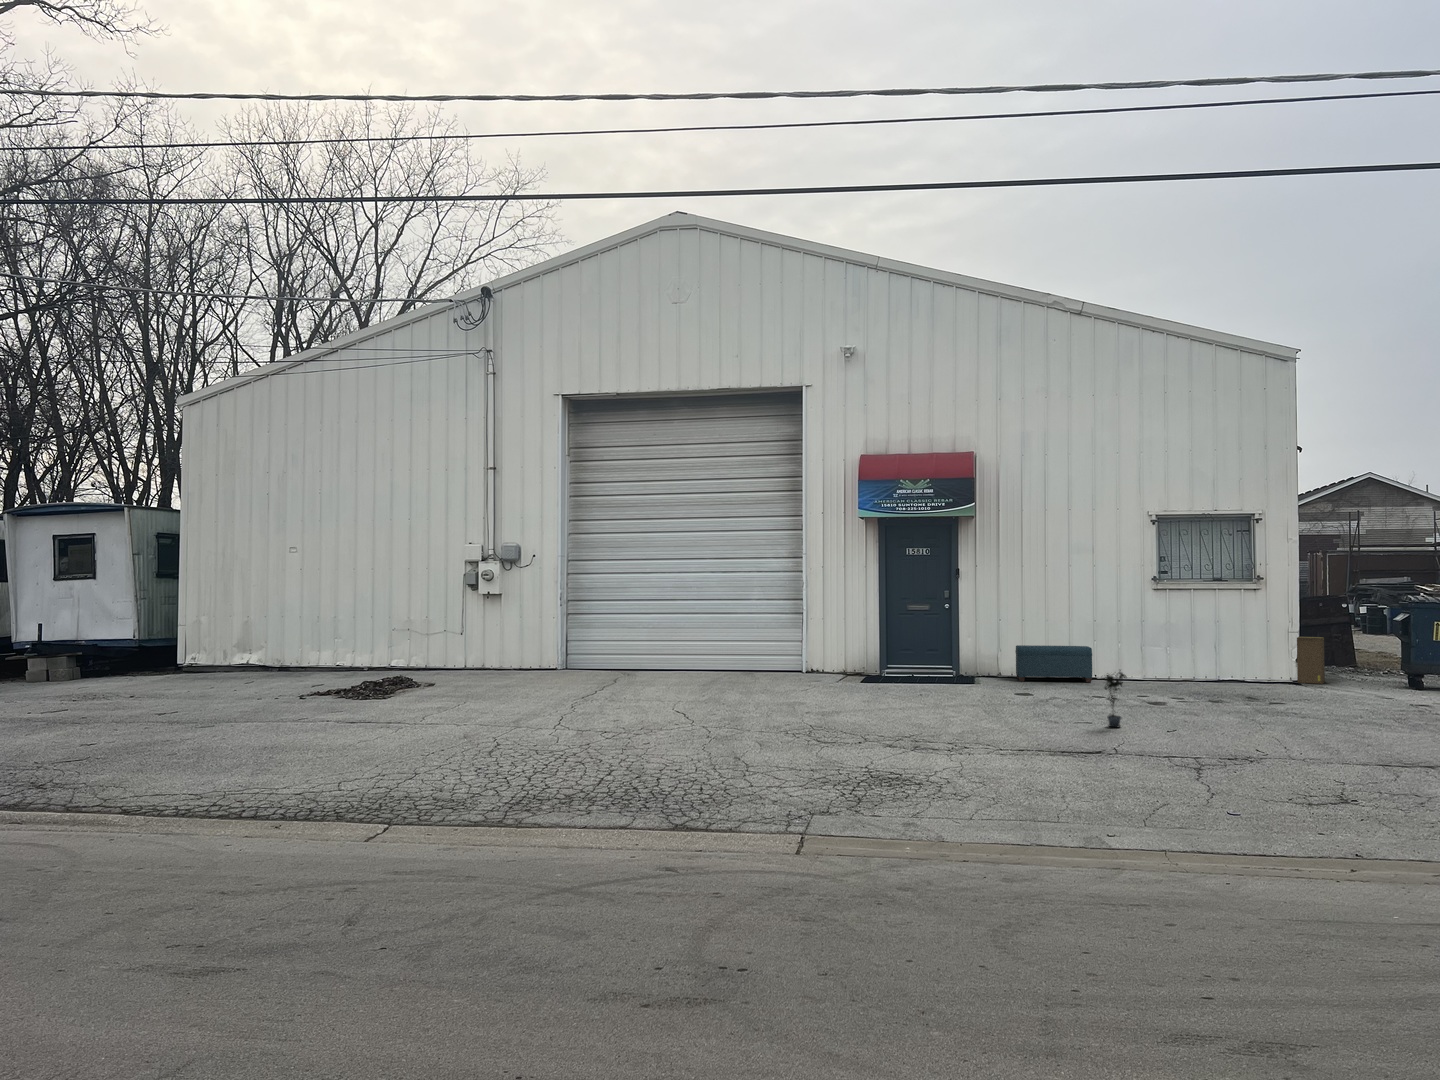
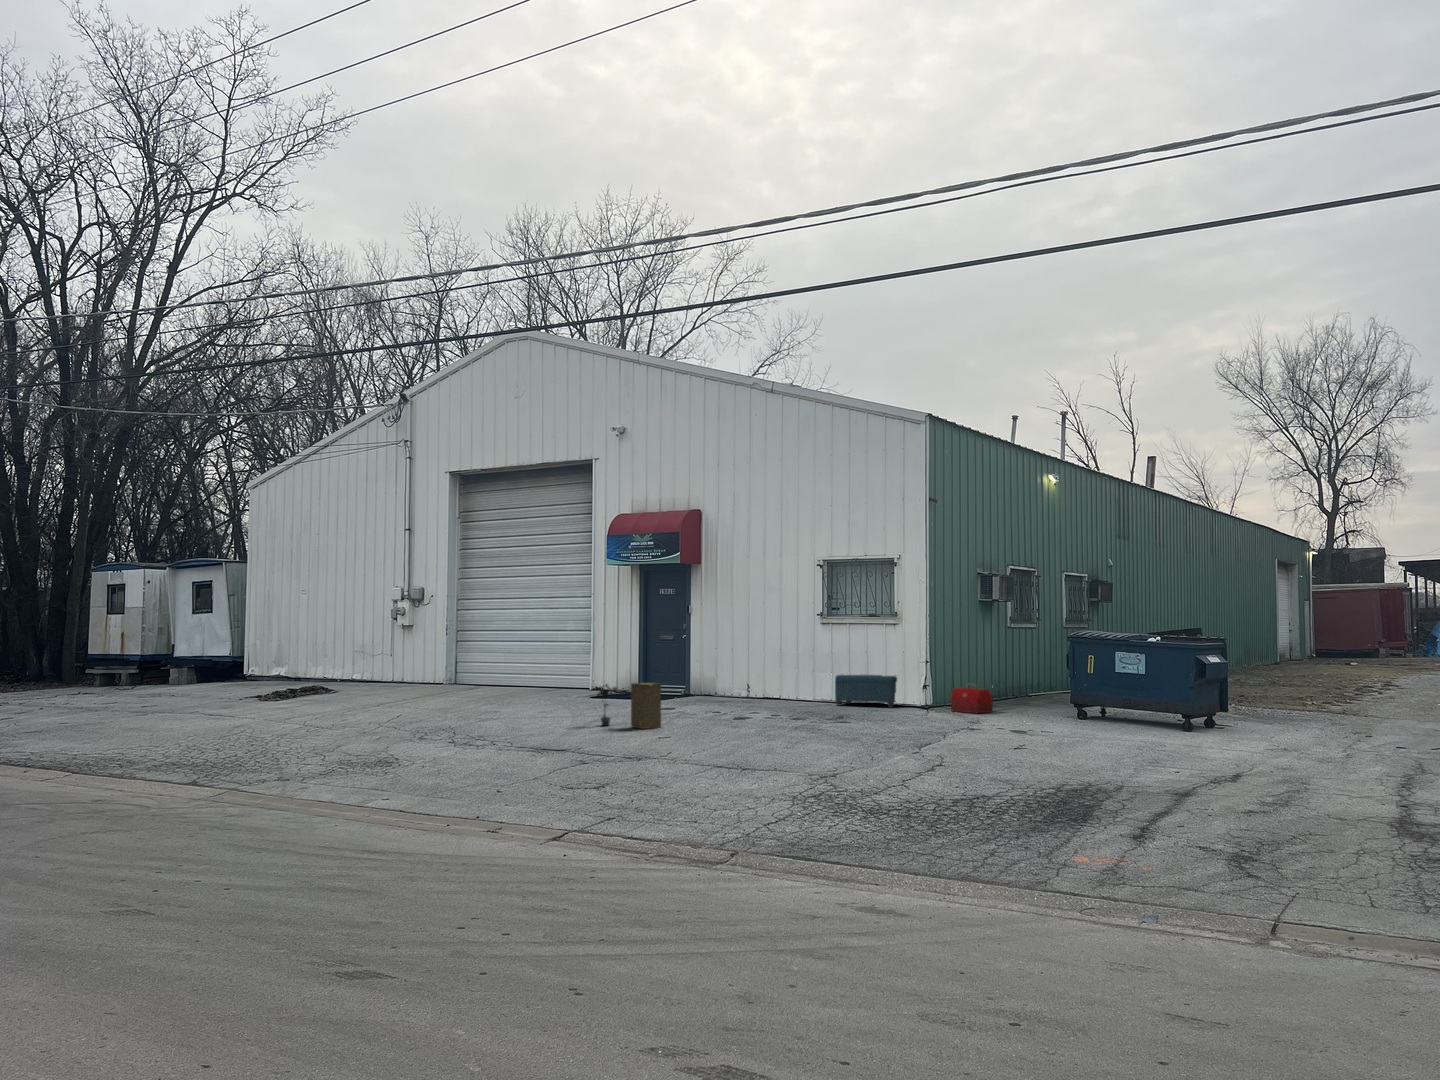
cardboard box: present [1297,637,1325,684] -> present [631,683,661,729]
bench: present [1015,645,1092,682] -> present [835,675,902,708]
toolbox: none [1361,655,1407,689] -> present [951,683,993,713]

